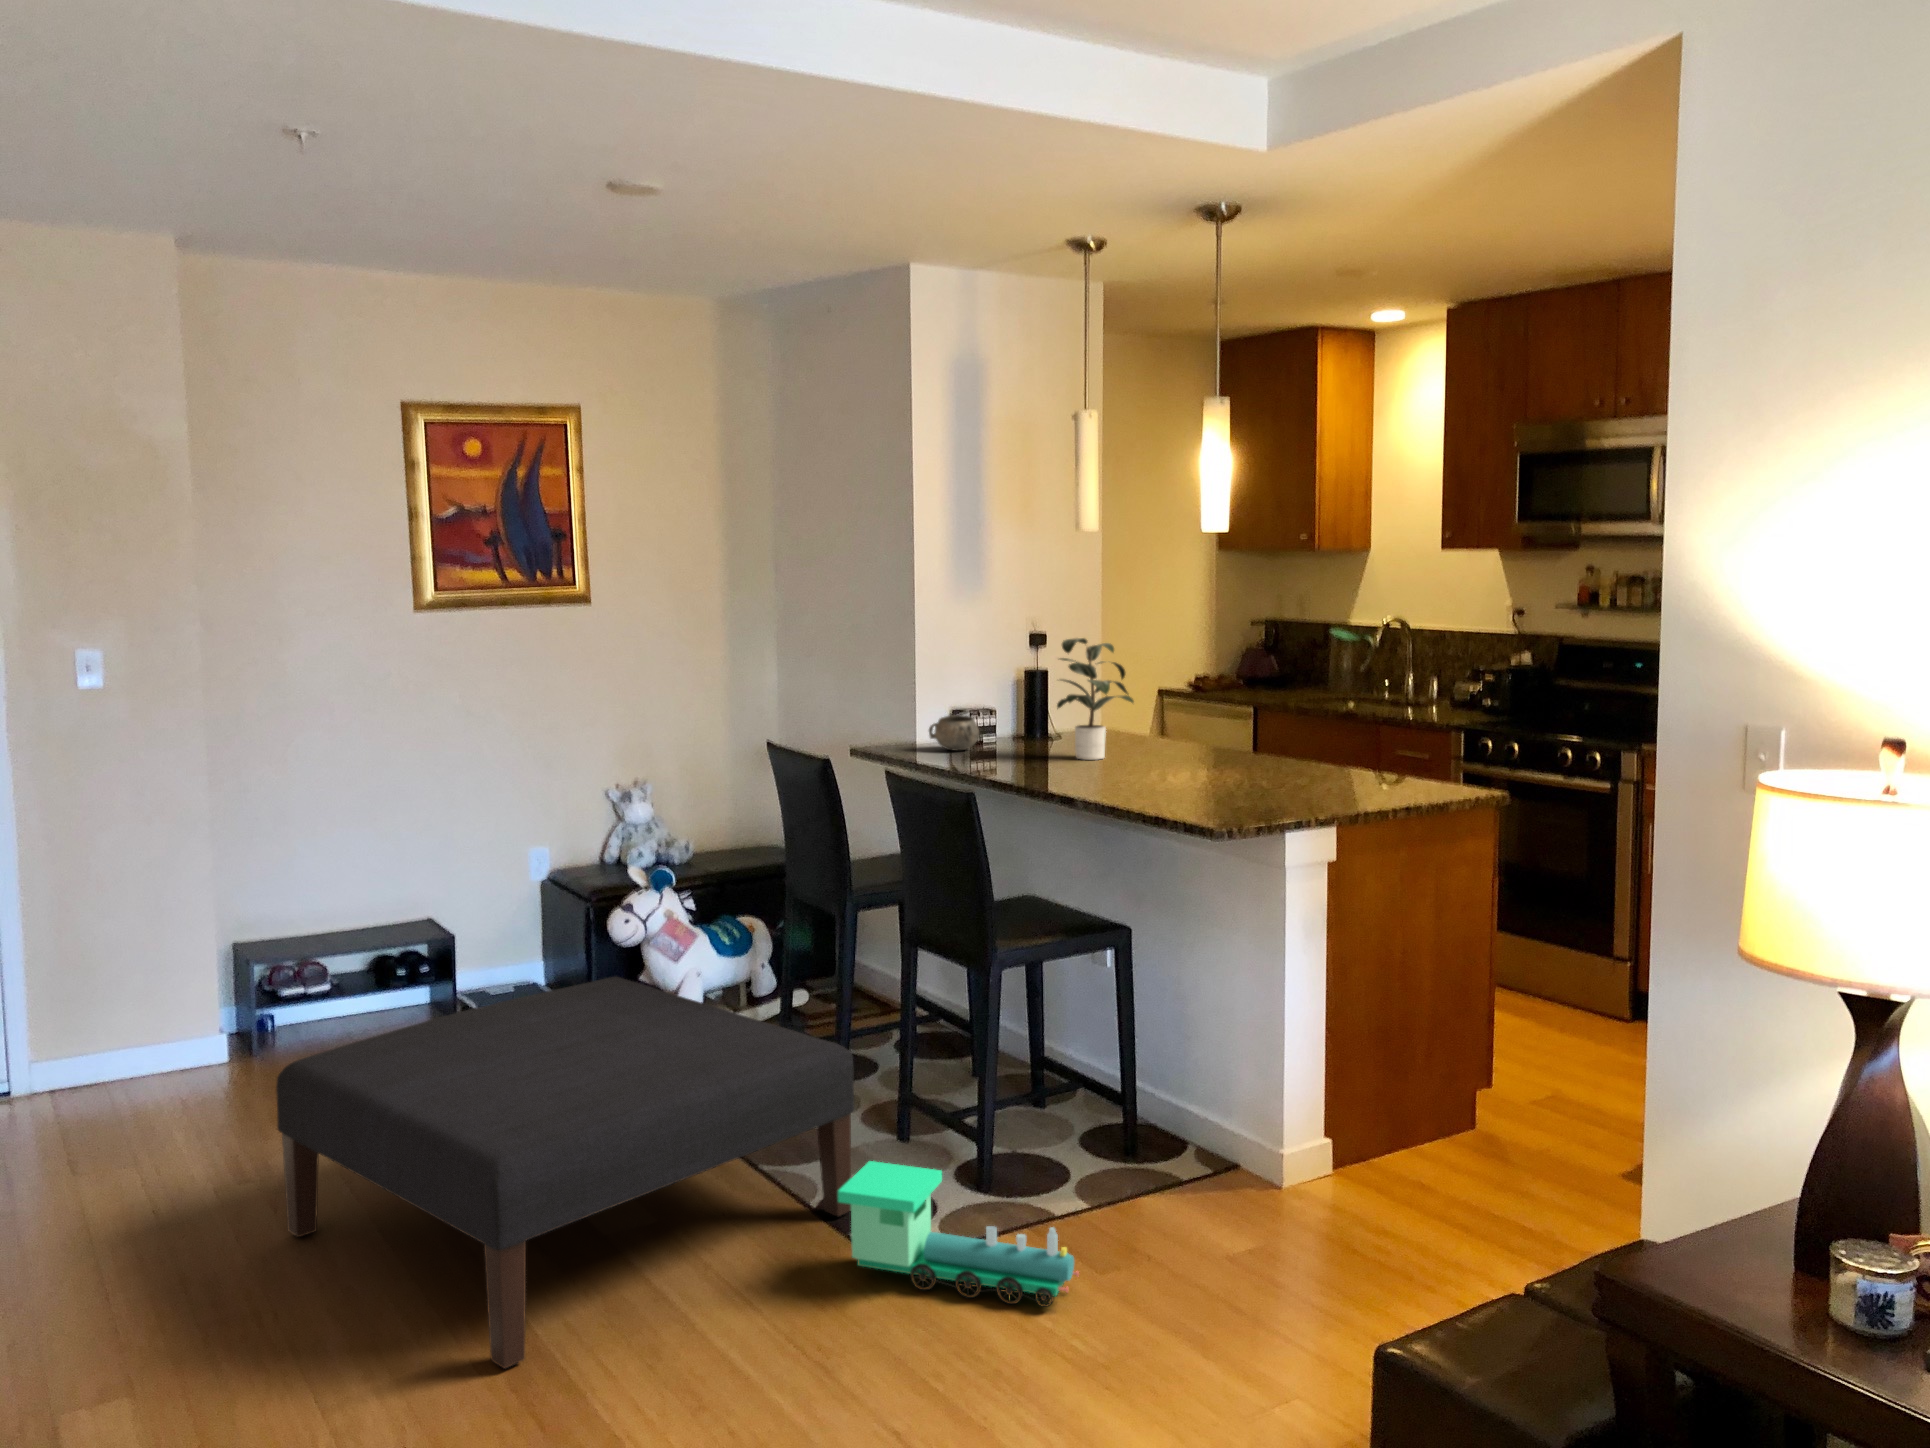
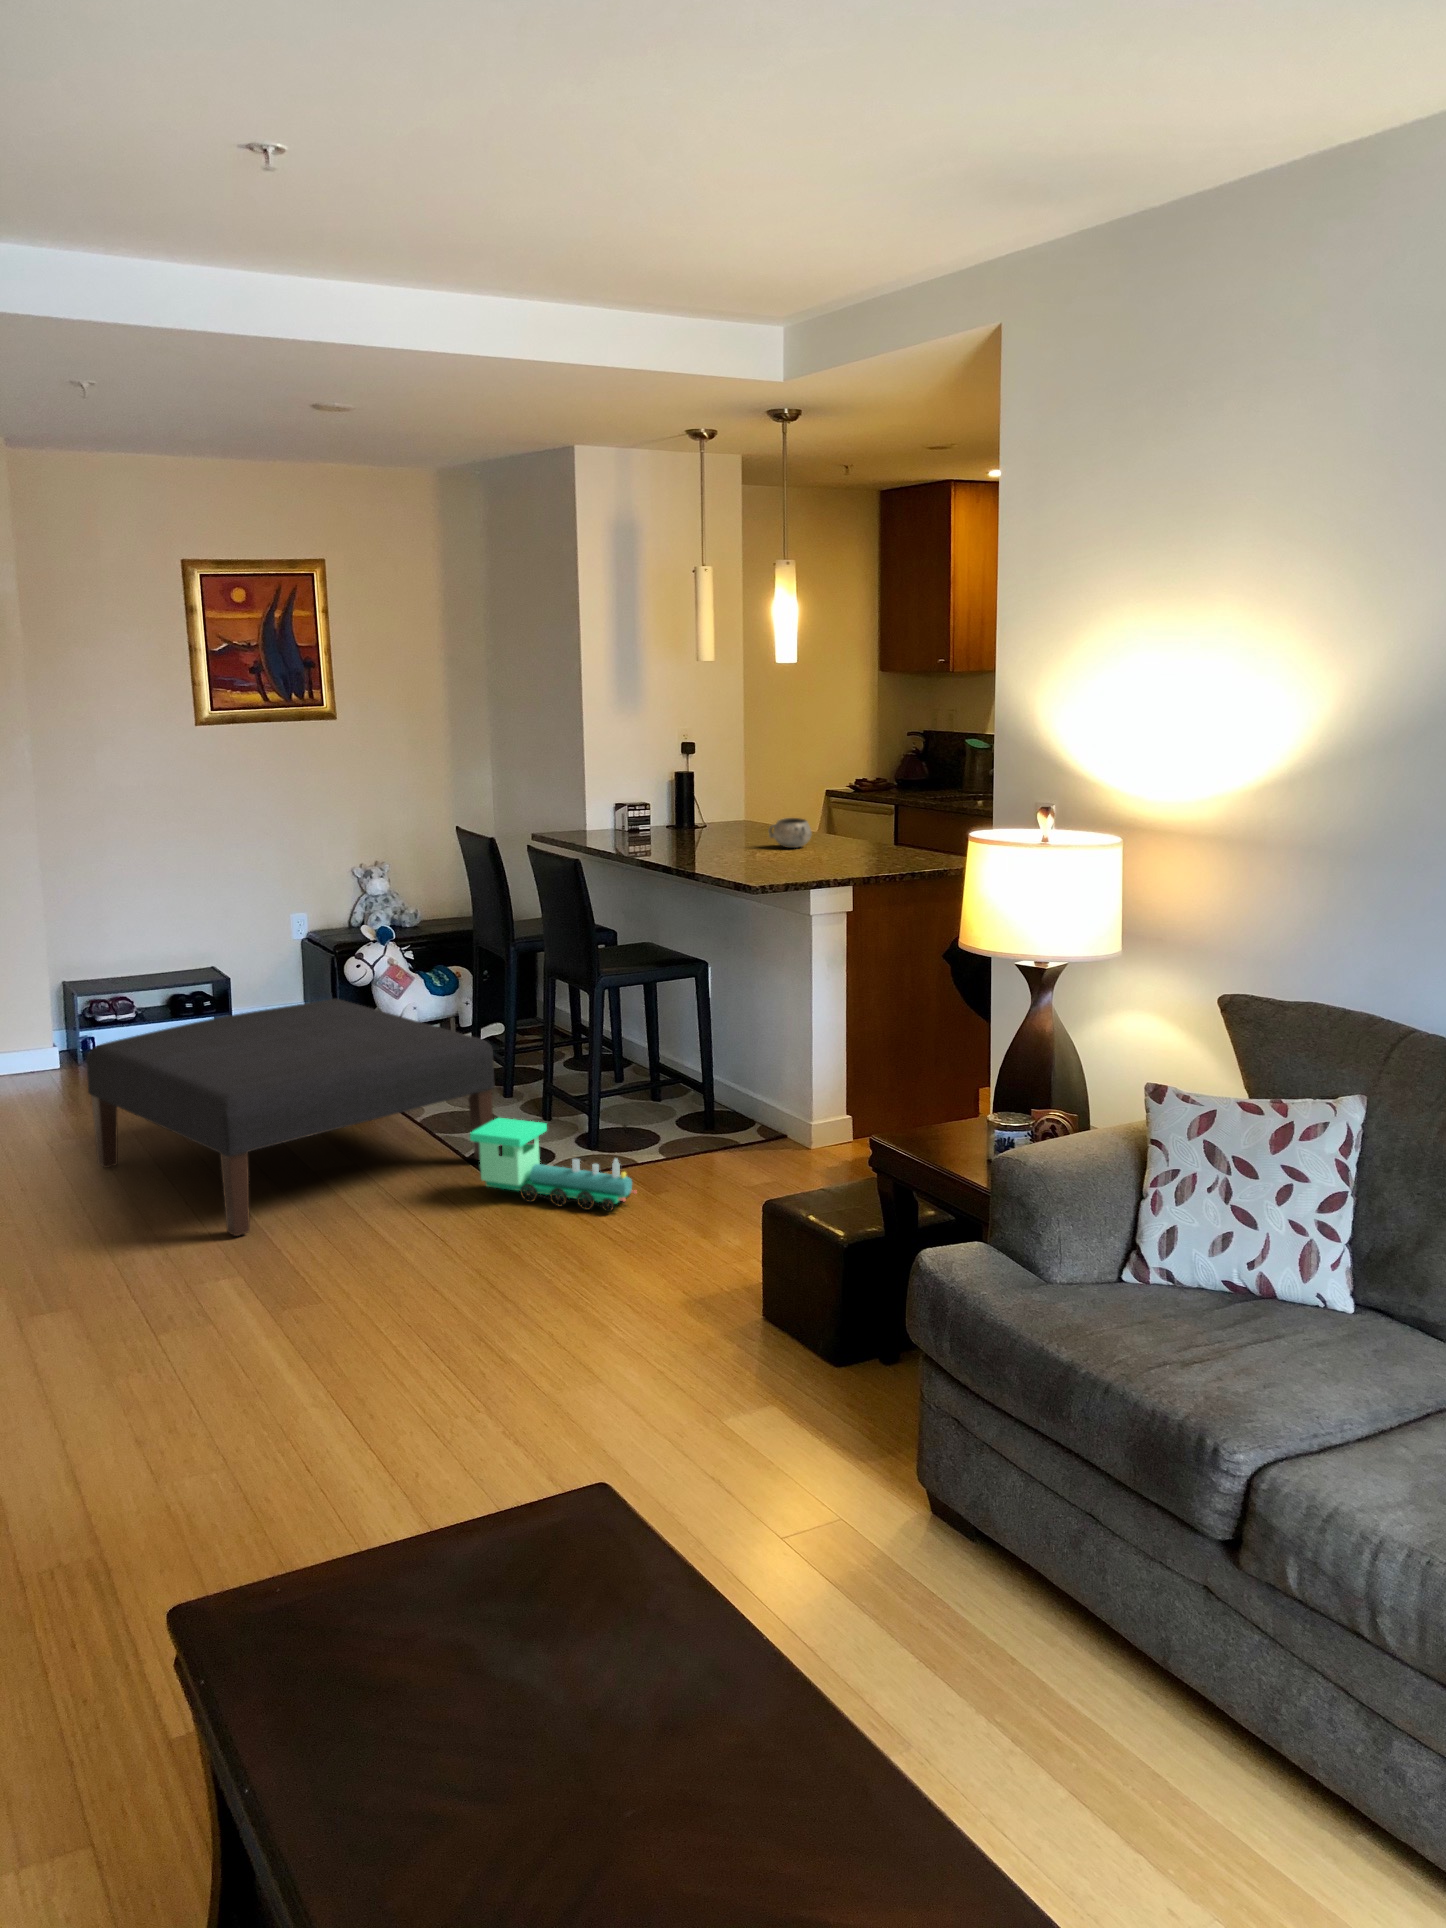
potted plant: present [1057,638,1134,760] -> none [670,746,755,841]
decorative bowl: present [929,715,979,751] -> present [769,818,812,848]

